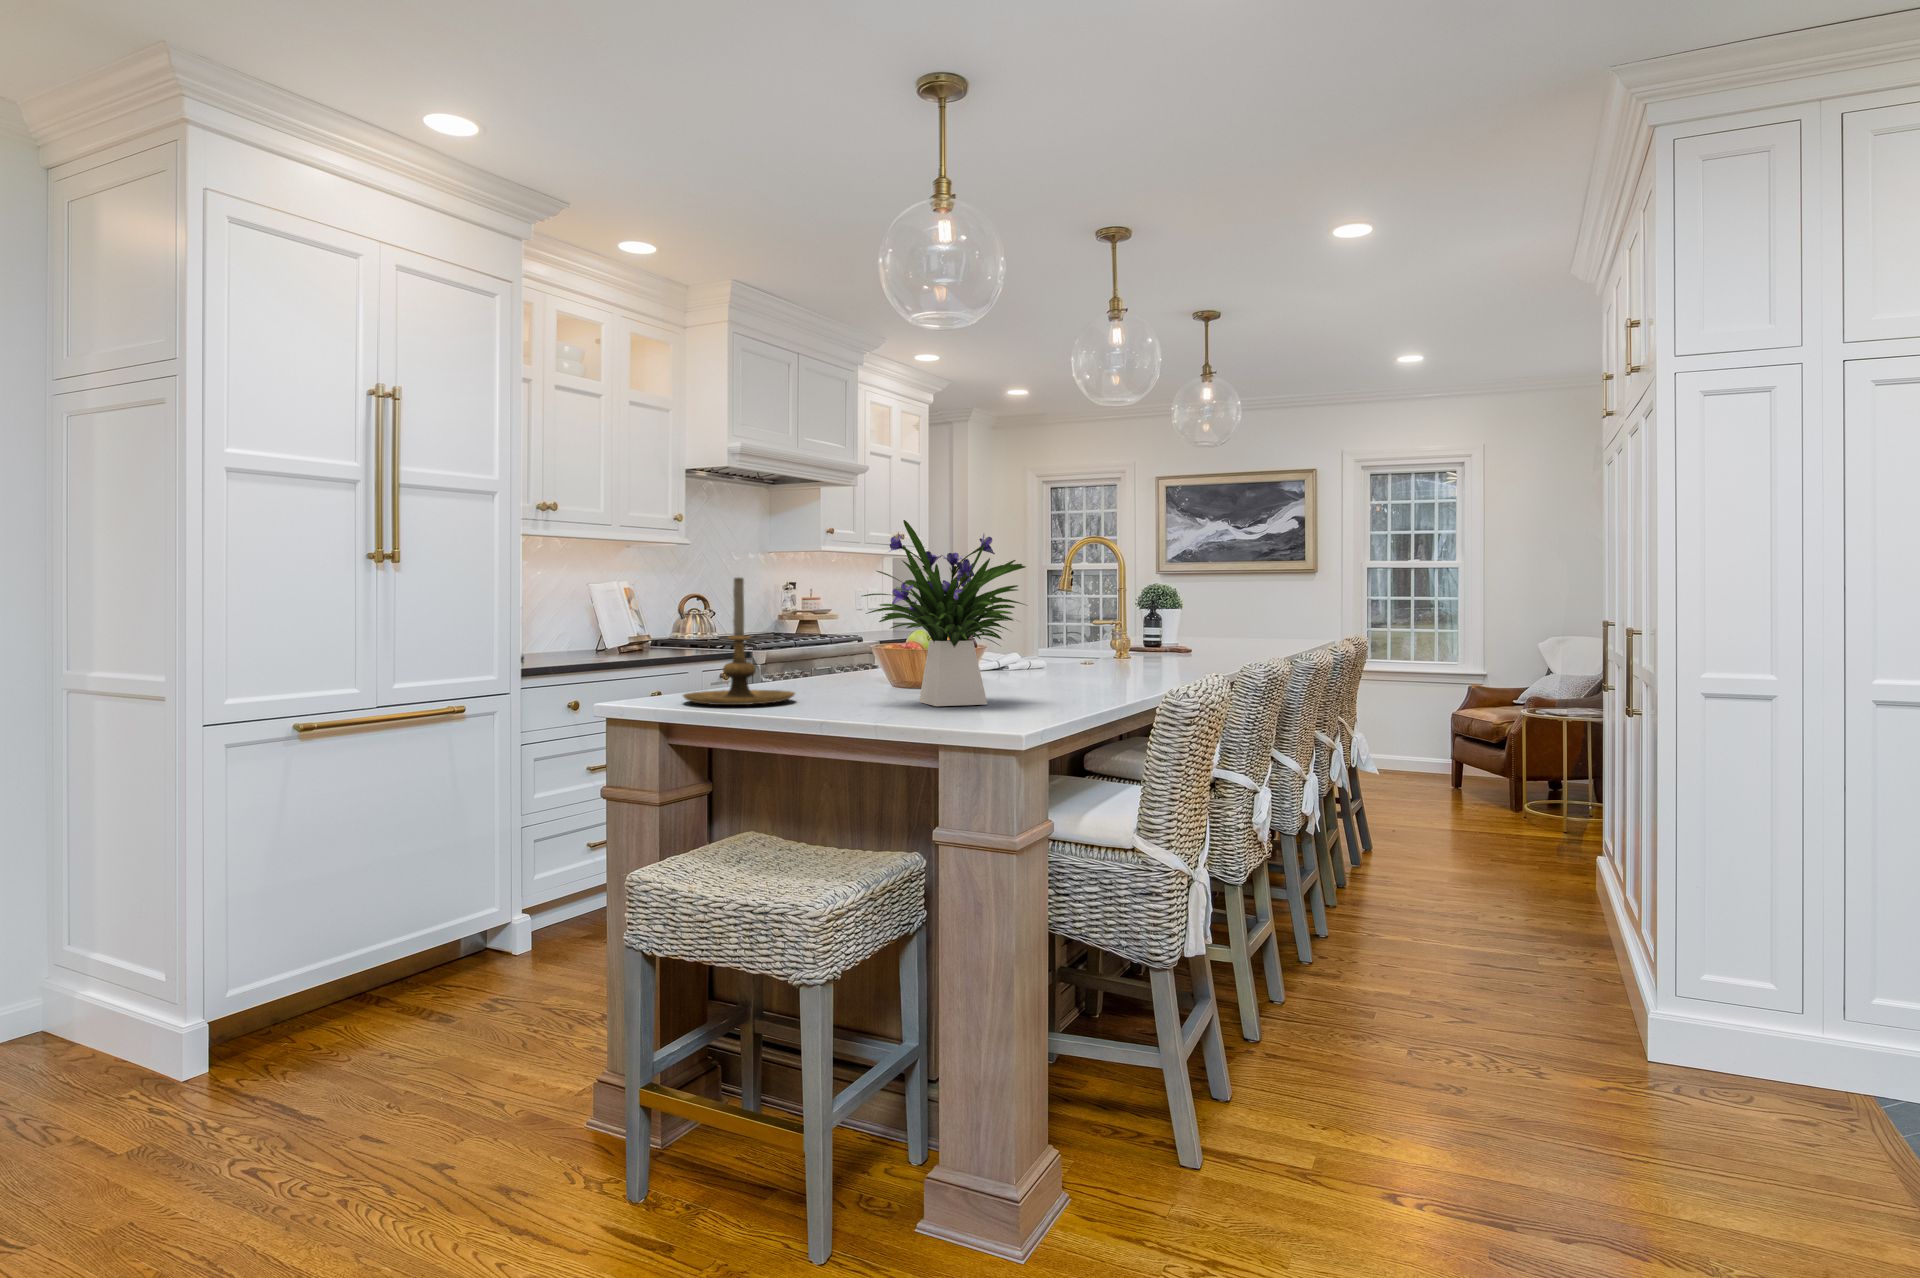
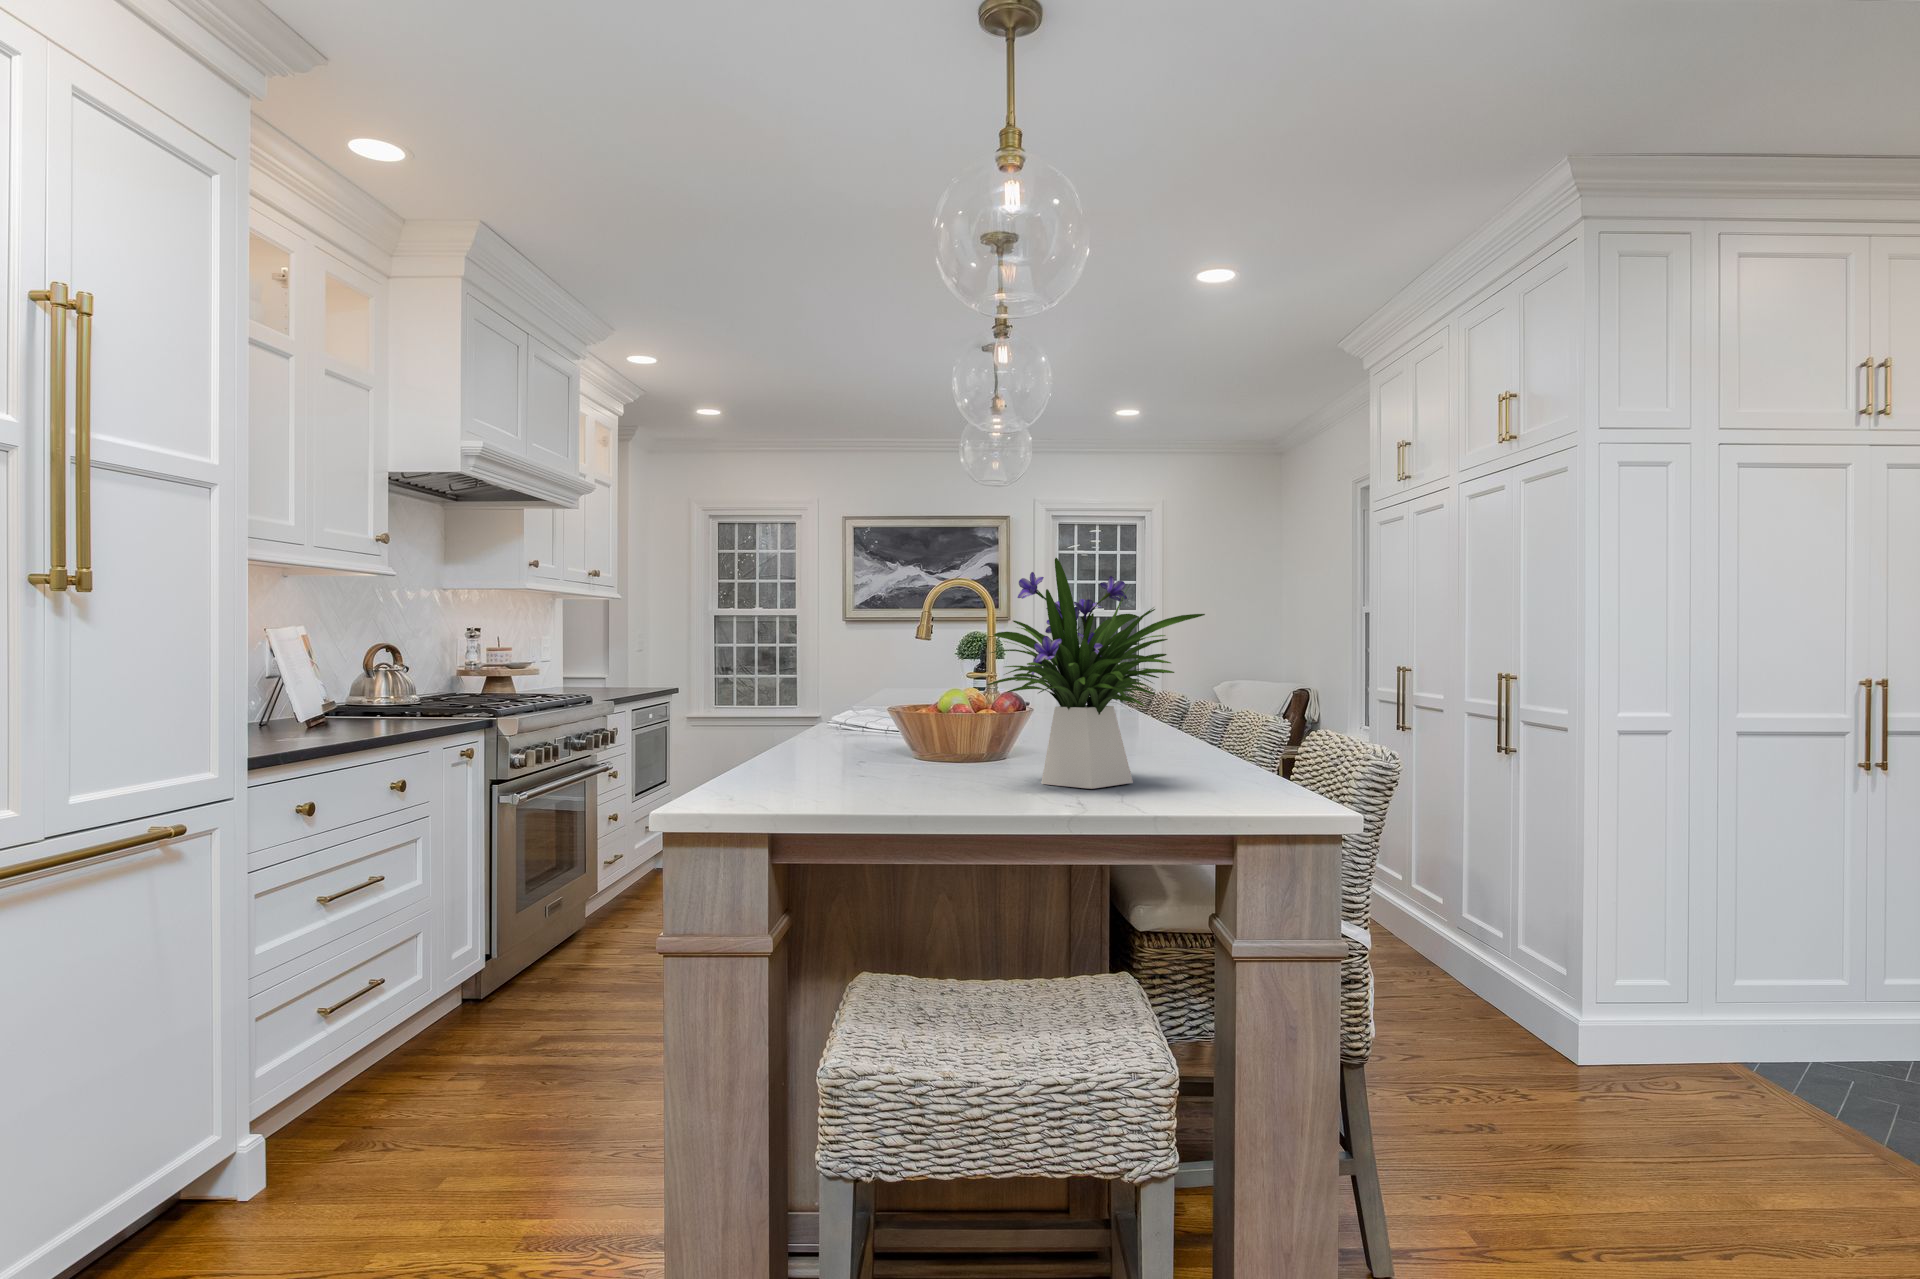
candle holder: present [683,578,795,705] -> none [757,627,909,803]

